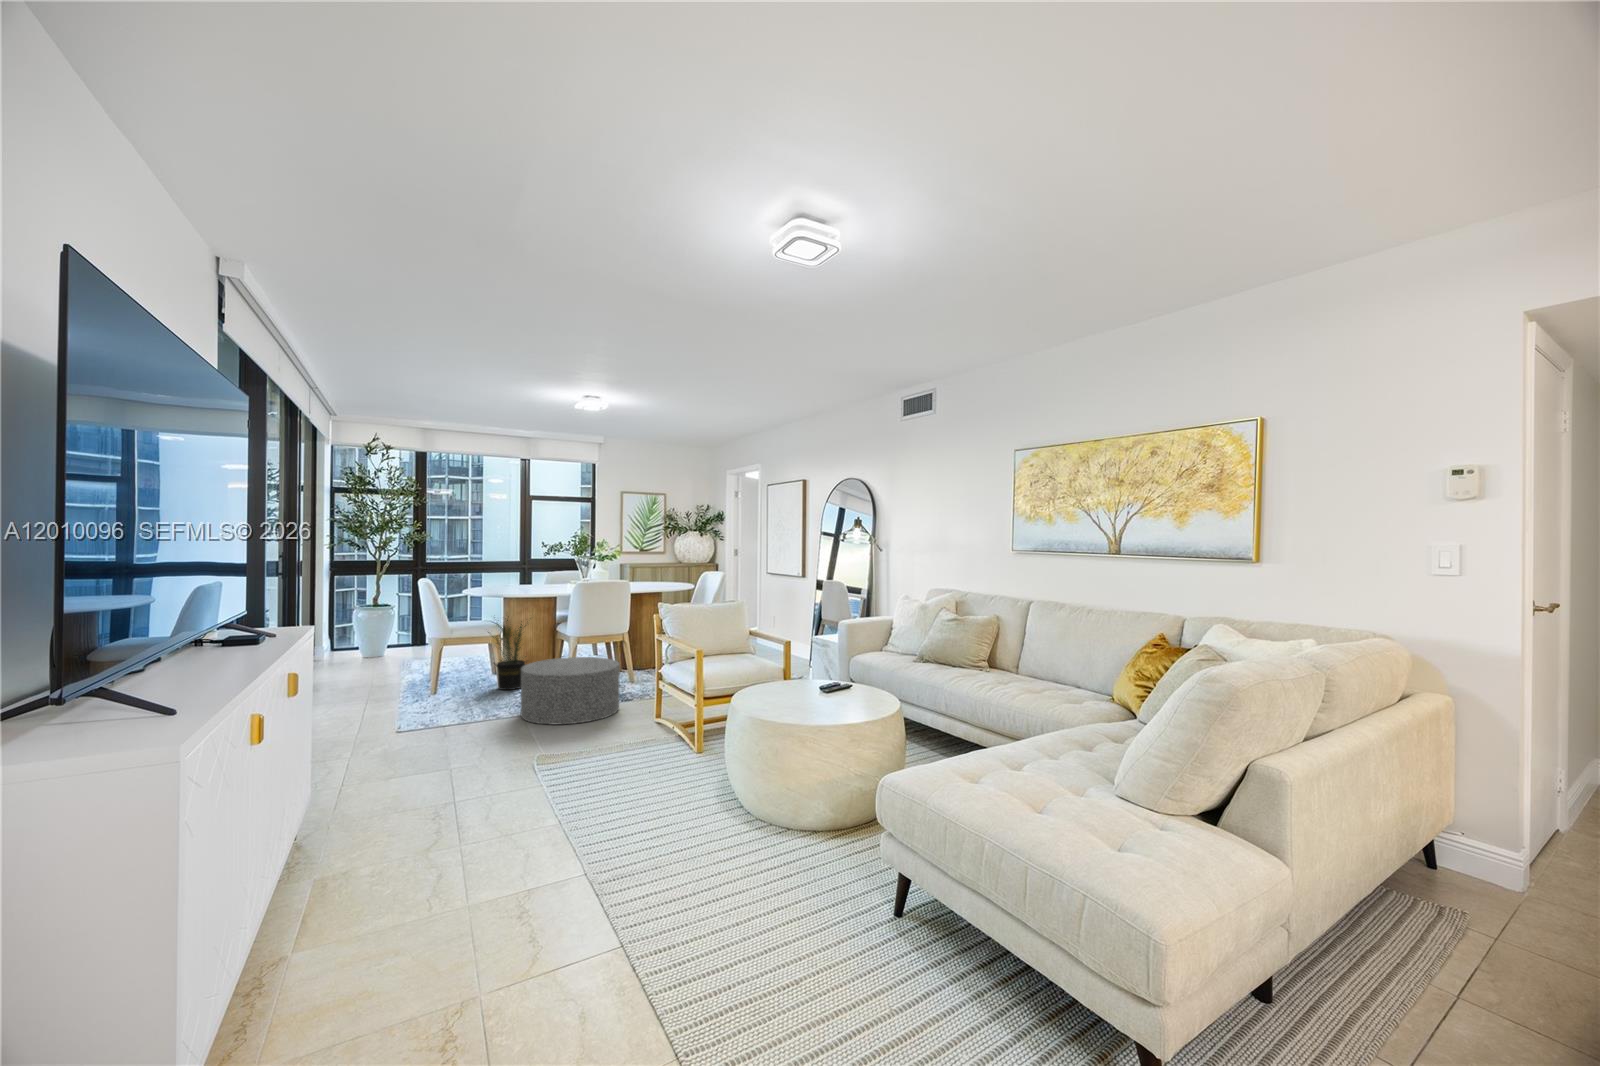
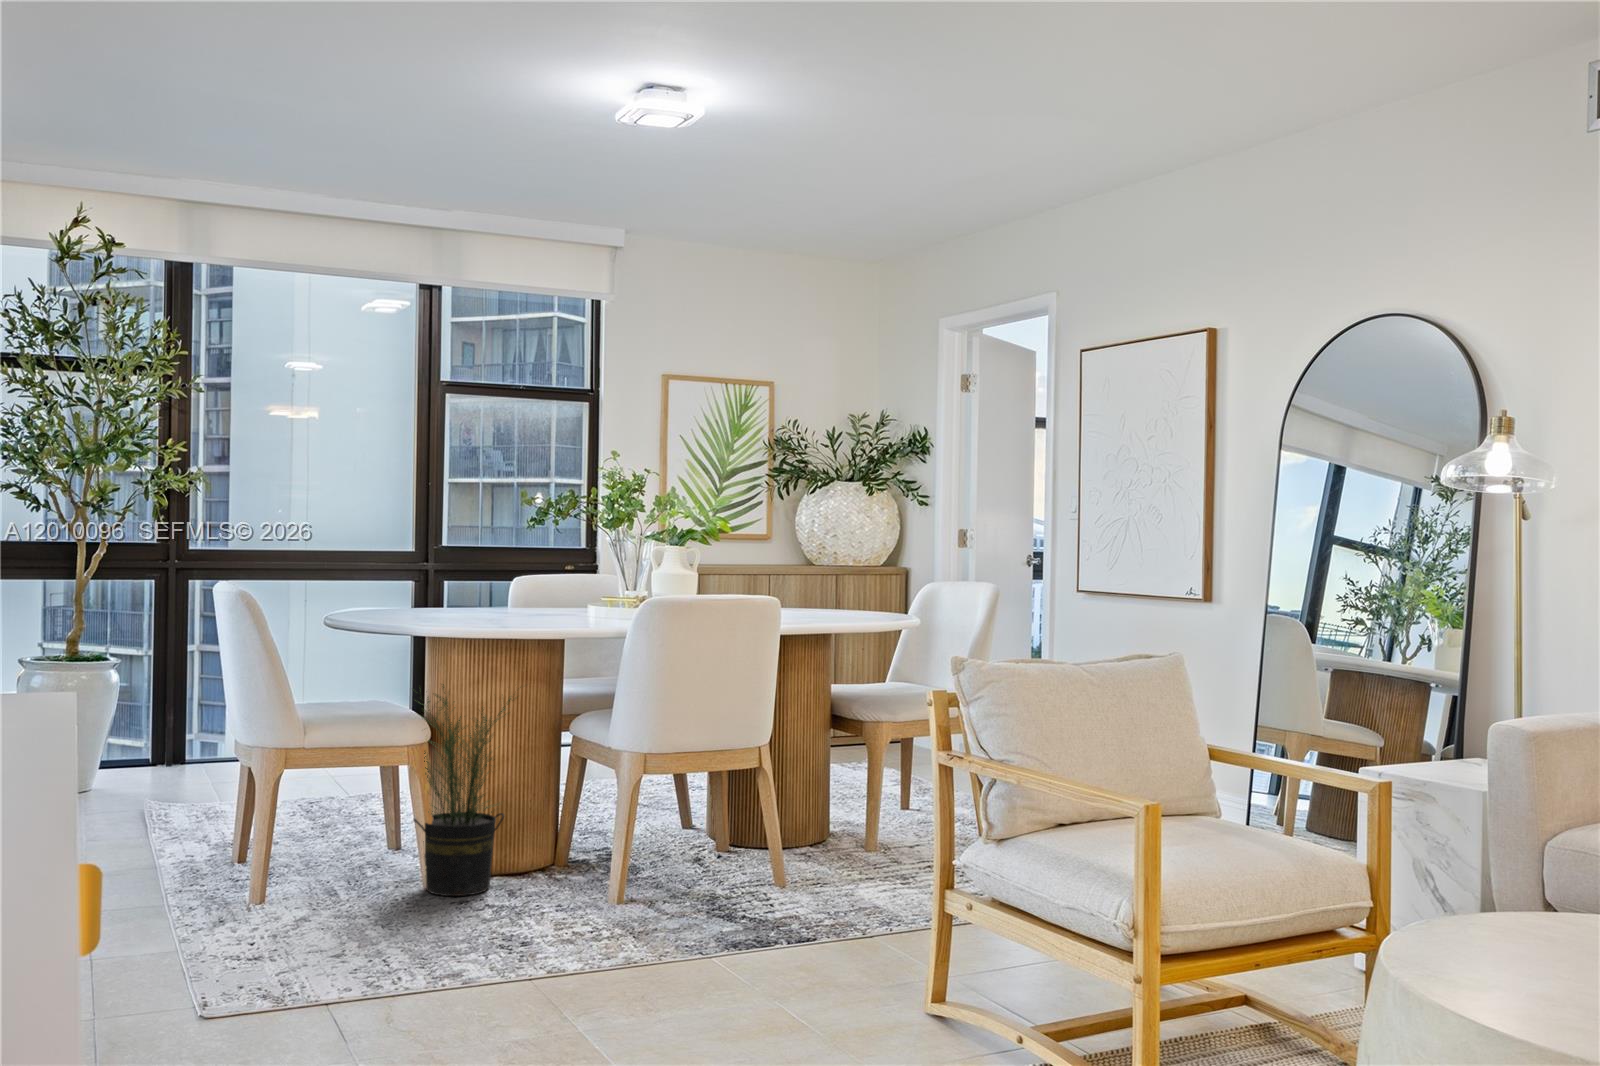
ottoman: present [521,657,620,724] -> none [525,811,799,1014]

